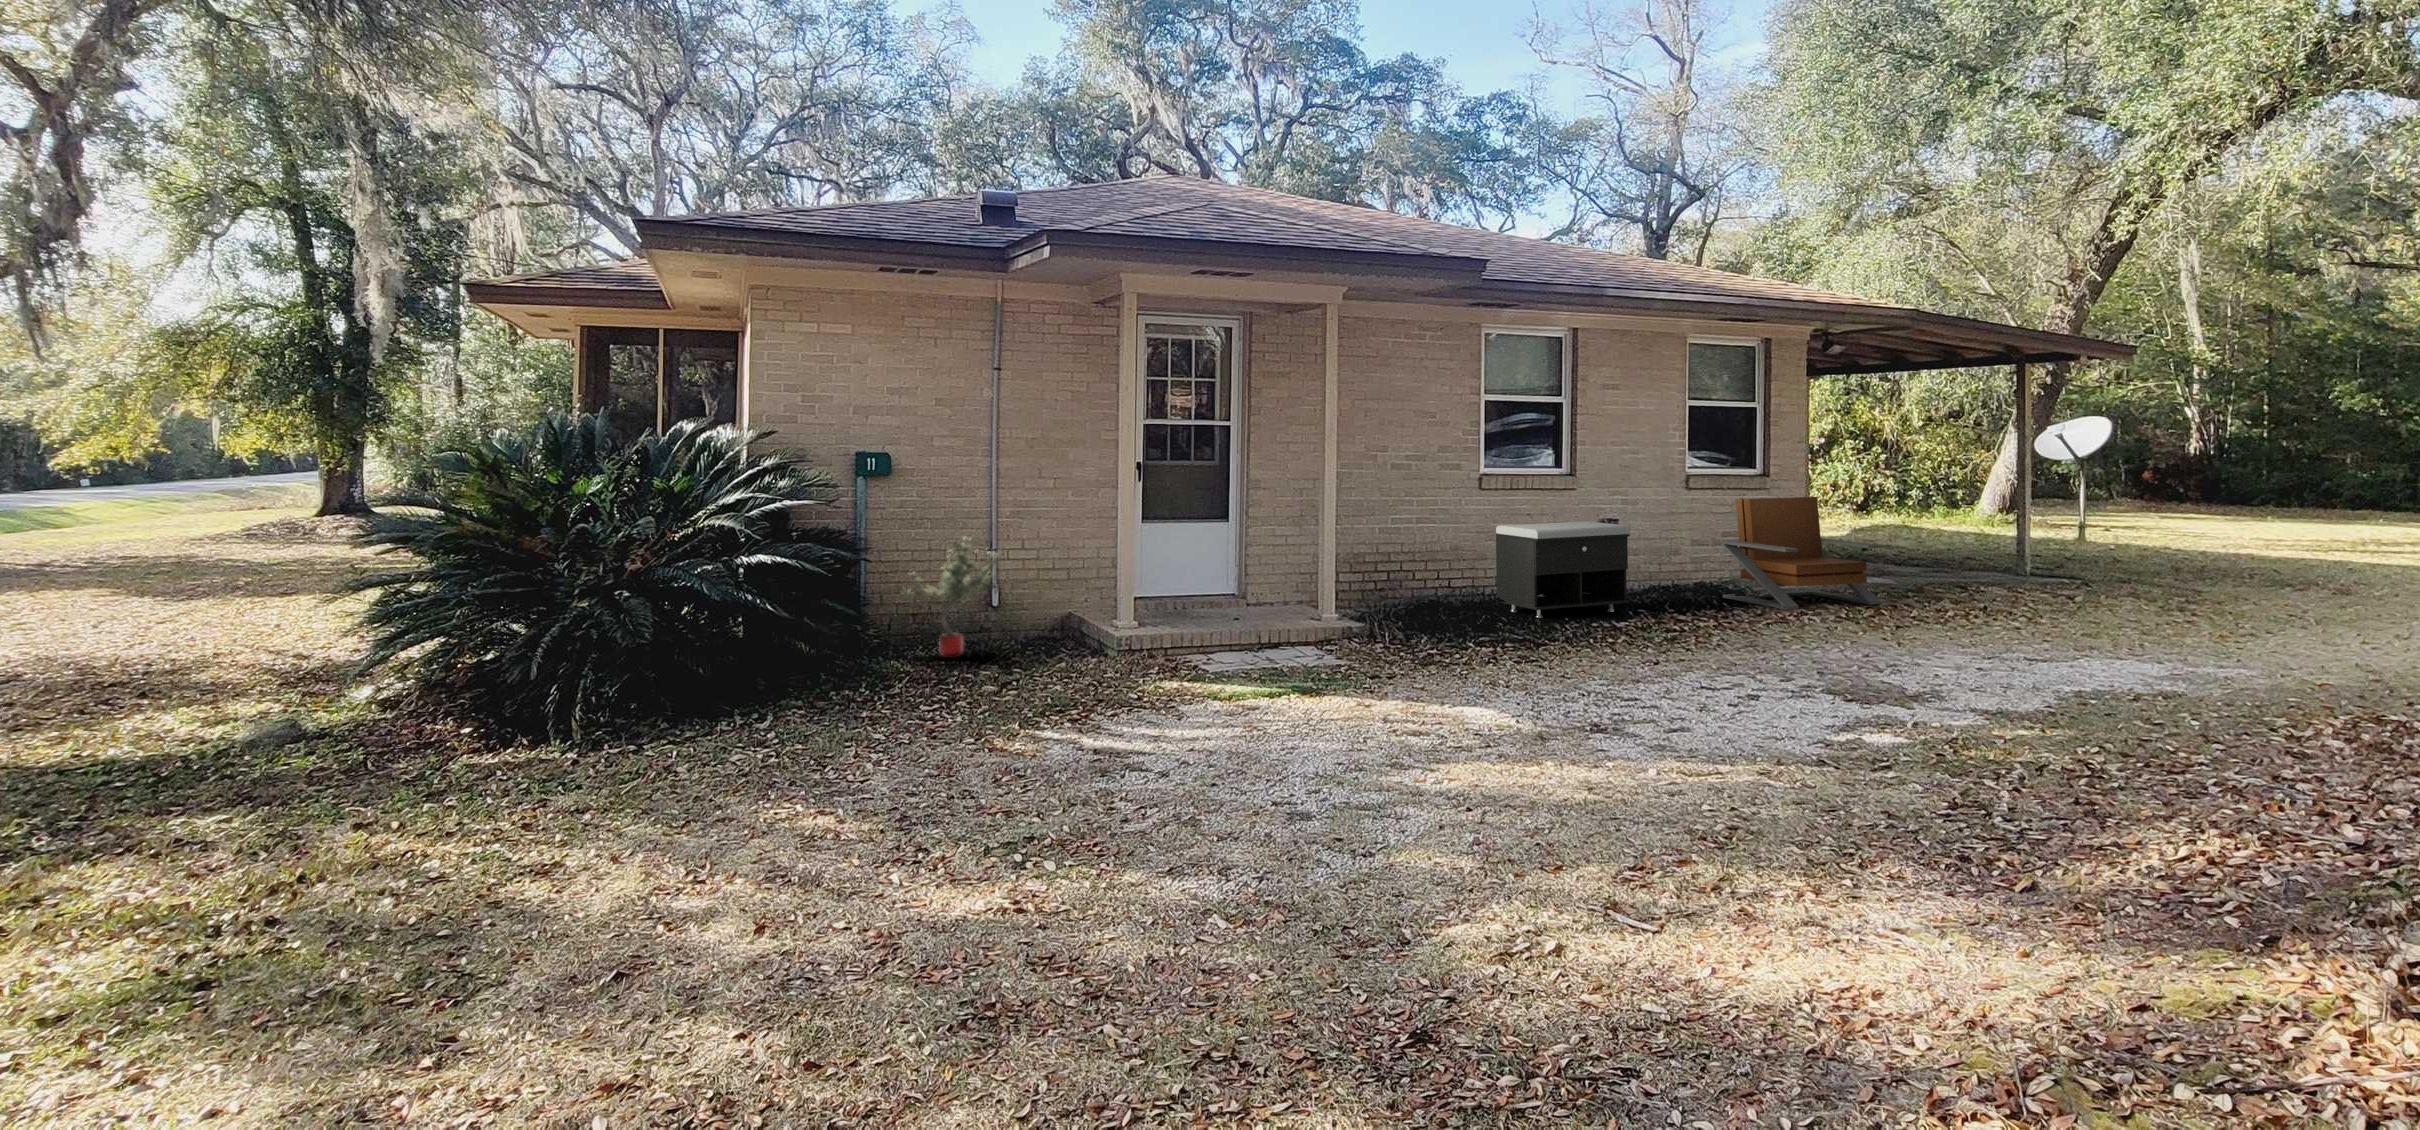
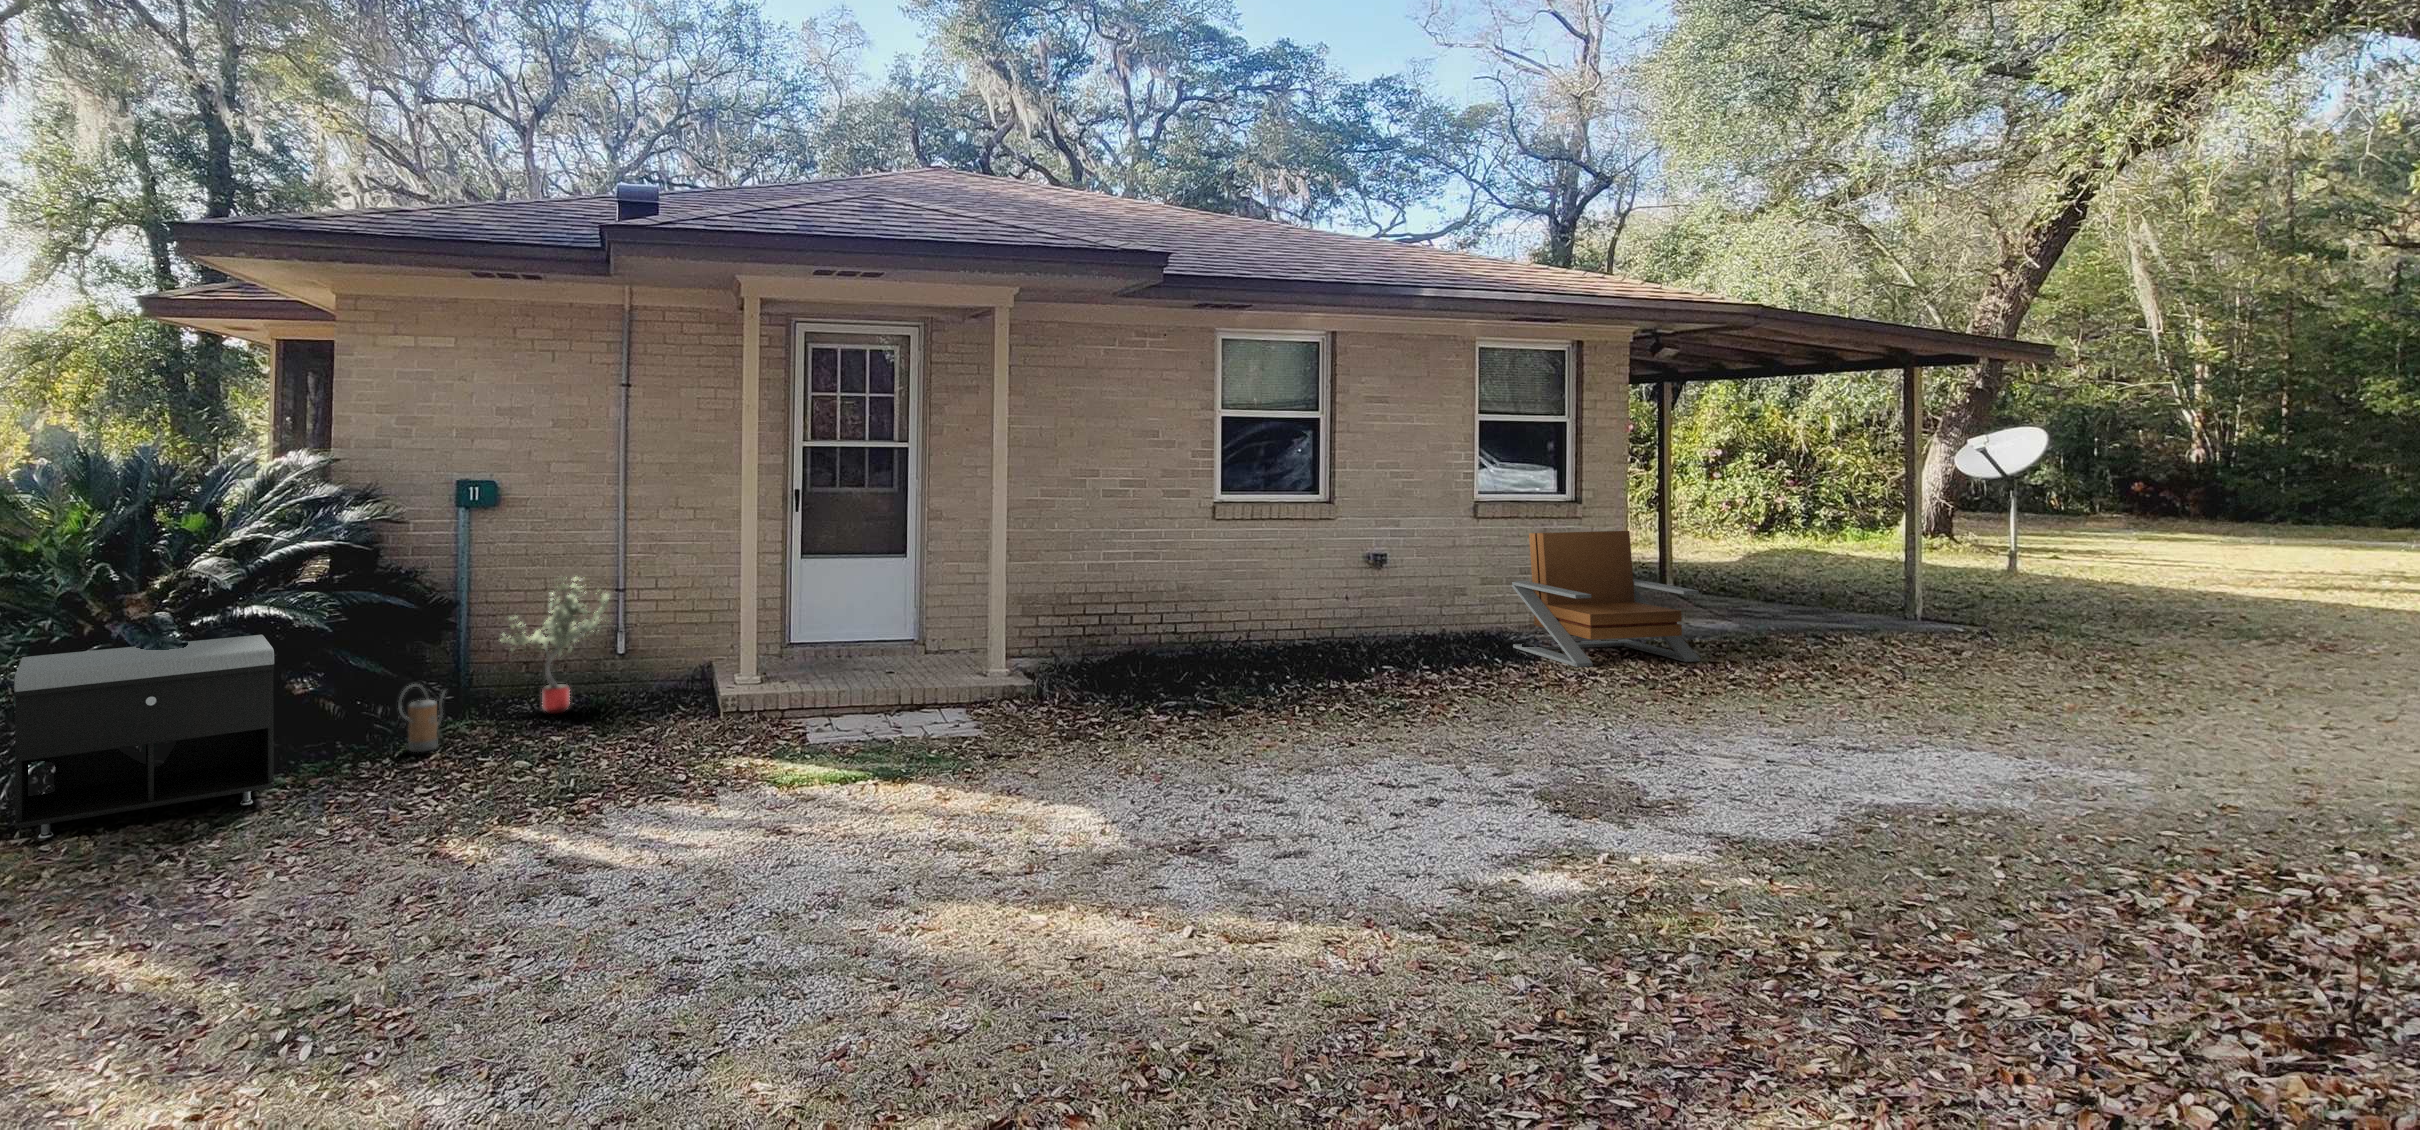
storage bench: present [1496,521,1630,618] -> present [14,635,274,839]
watering can: none [855,626,884,687] -> present [398,684,446,752]

